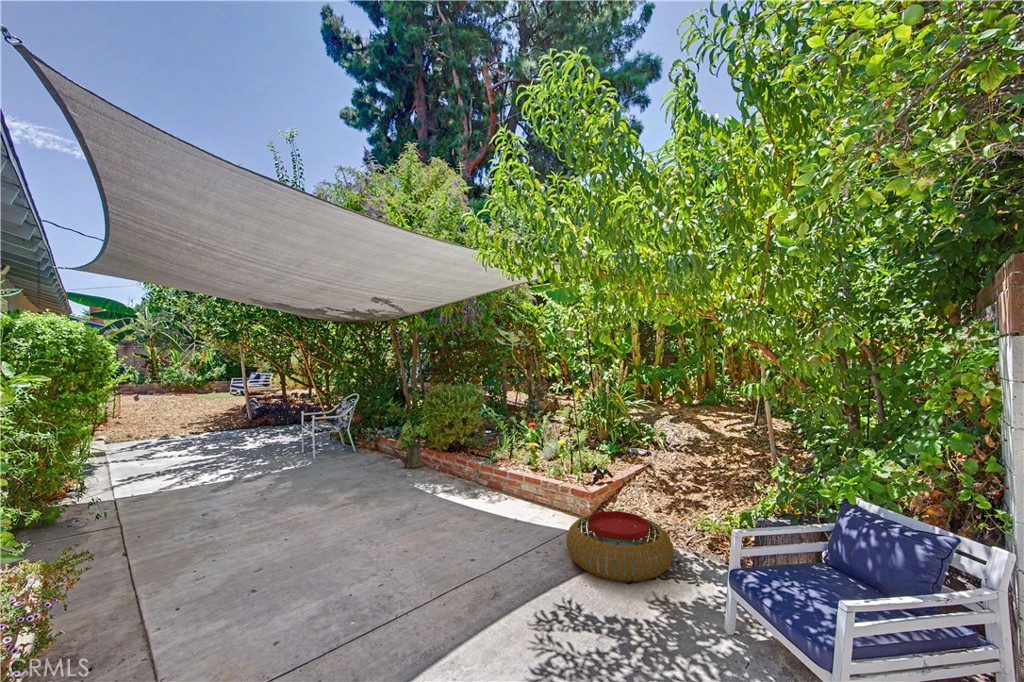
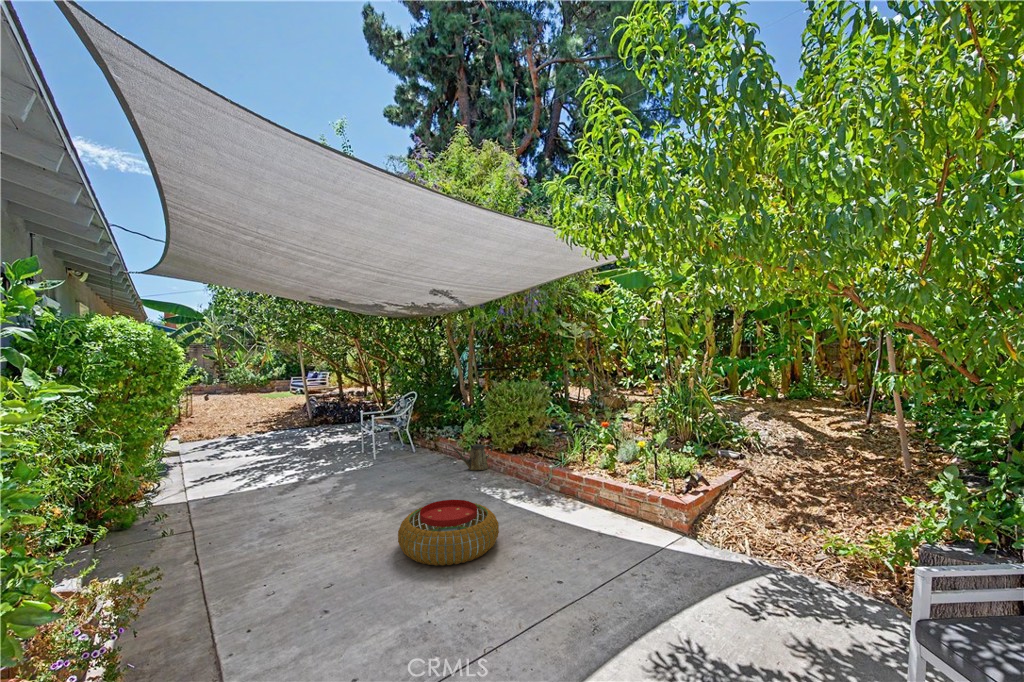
pouf: present [567,511,674,582] -> present [398,500,499,566]

